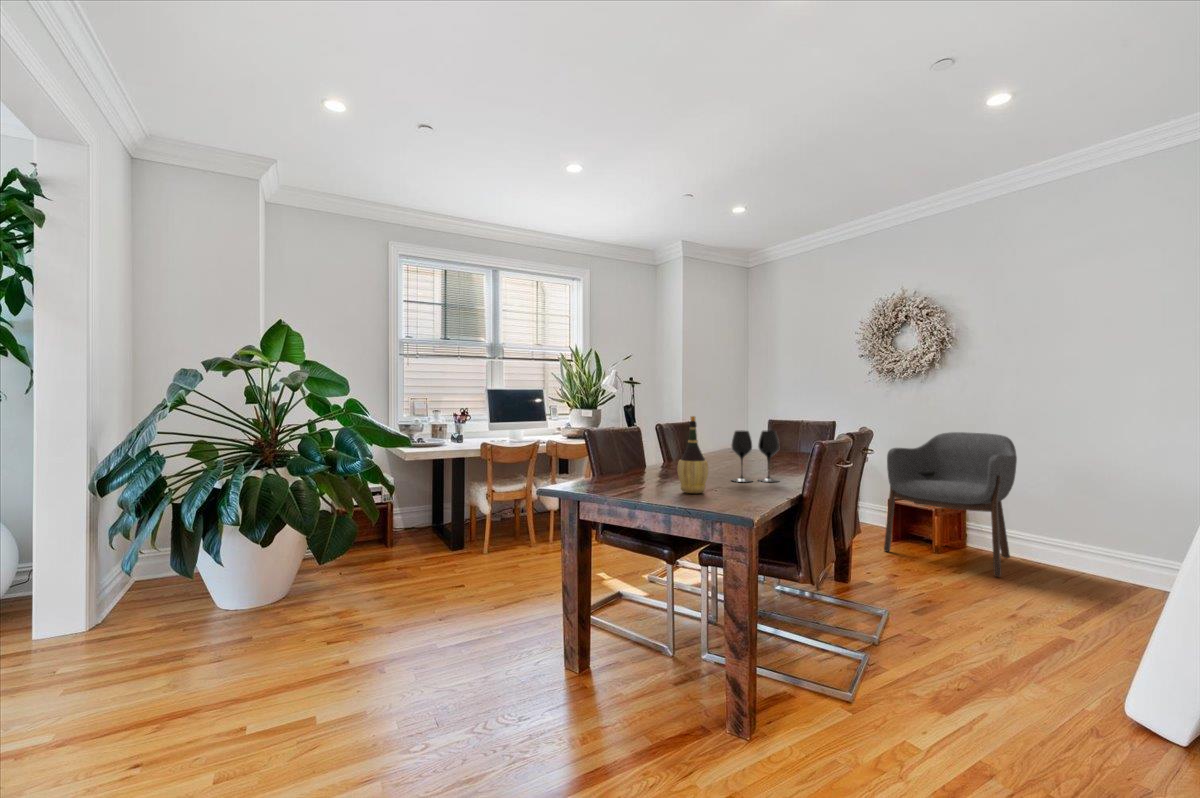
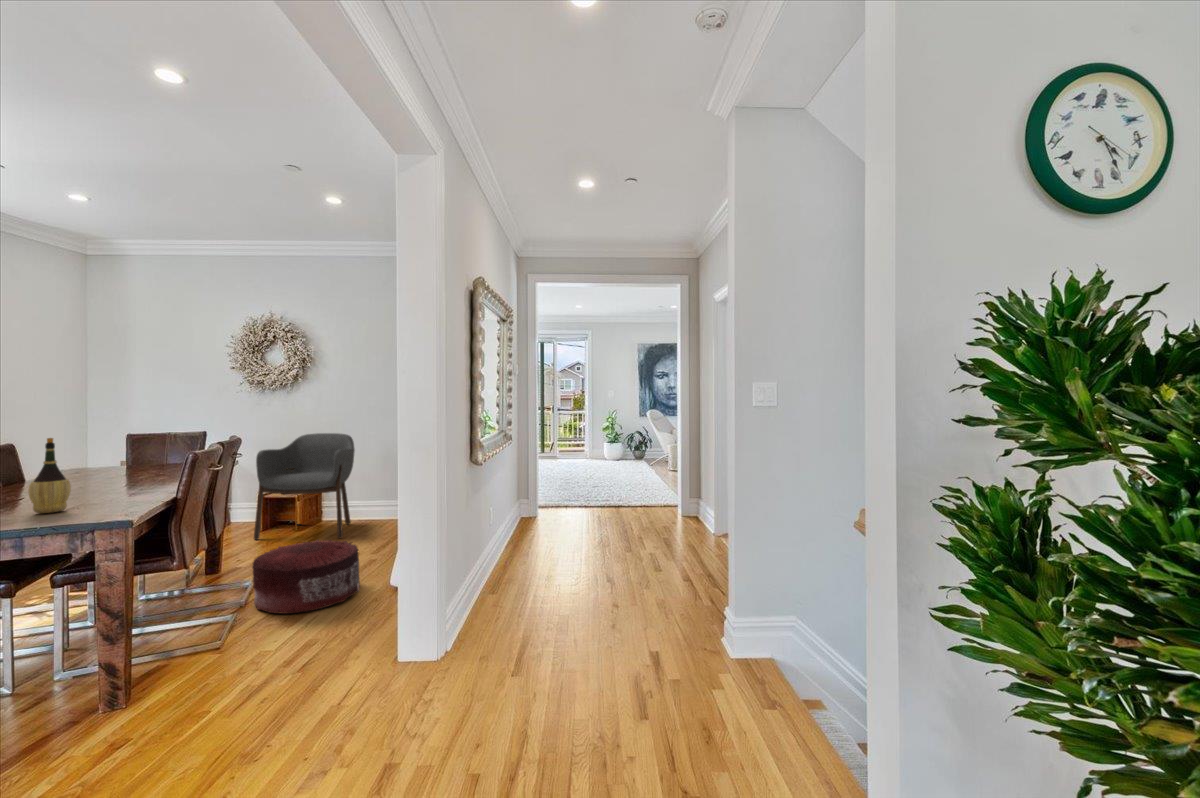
wine glass: present [731,430,779,482] -> none [93,445,151,496]
pouf: none [887,575,1051,694] -> present [252,540,360,614]

